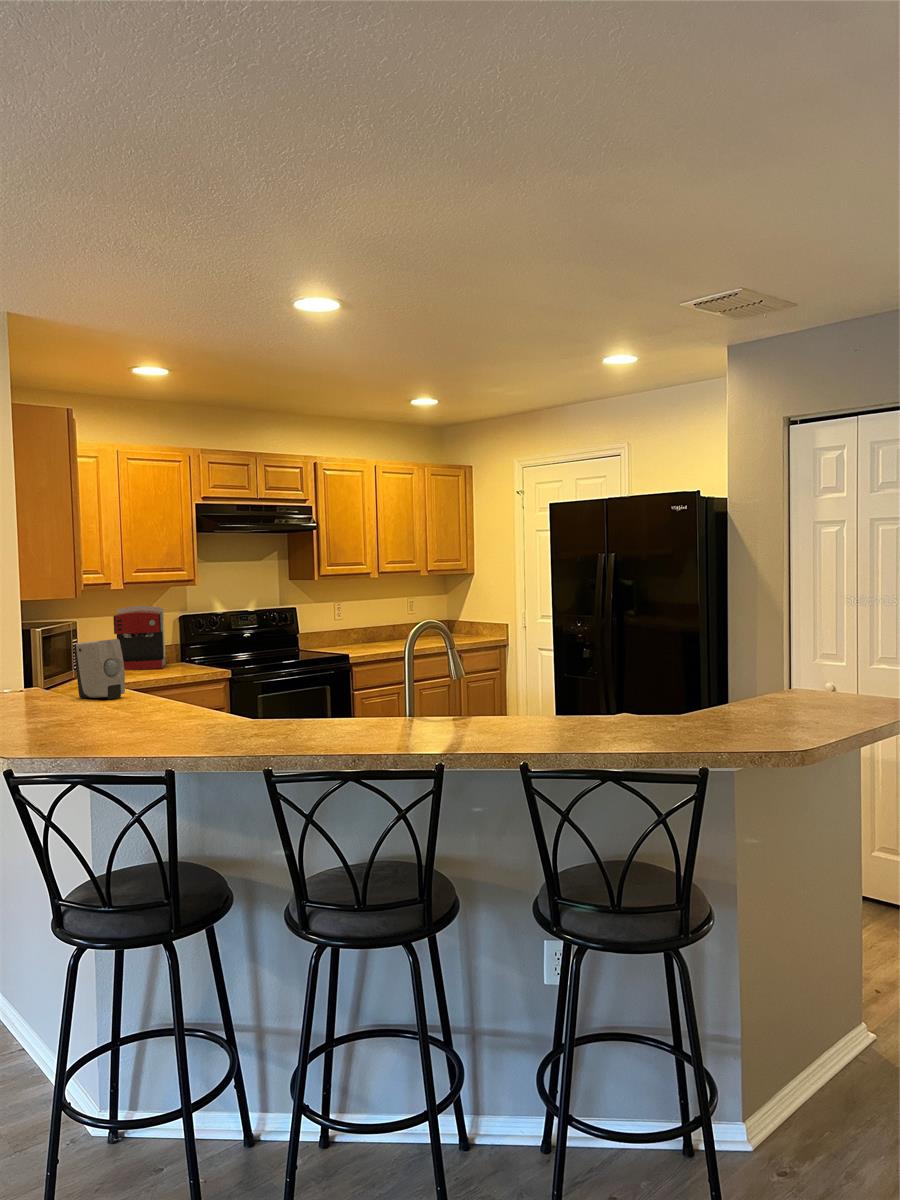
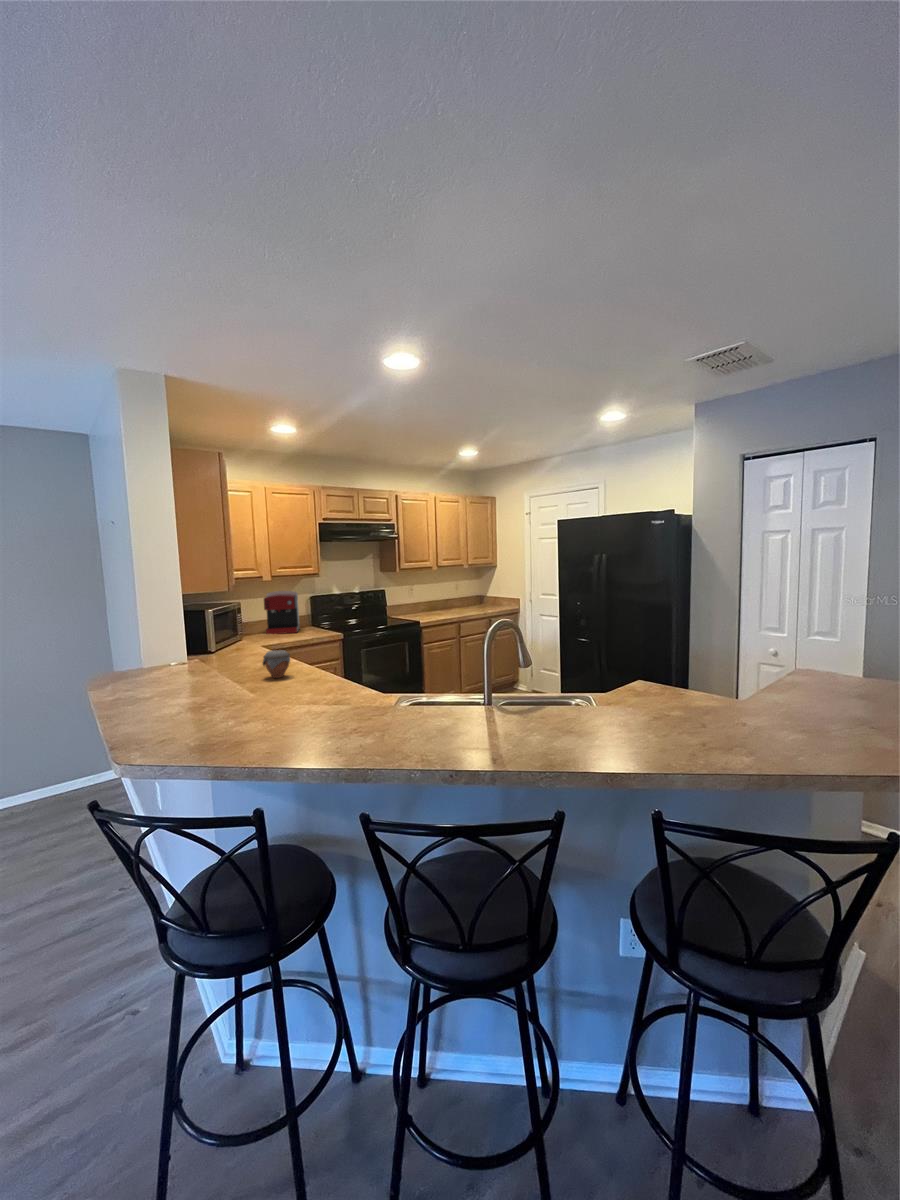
soap dispenser: present [74,639,125,699] -> none [228,620,266,663]
jar: none [127,676,164,713] -> present [262,650,290,678]

